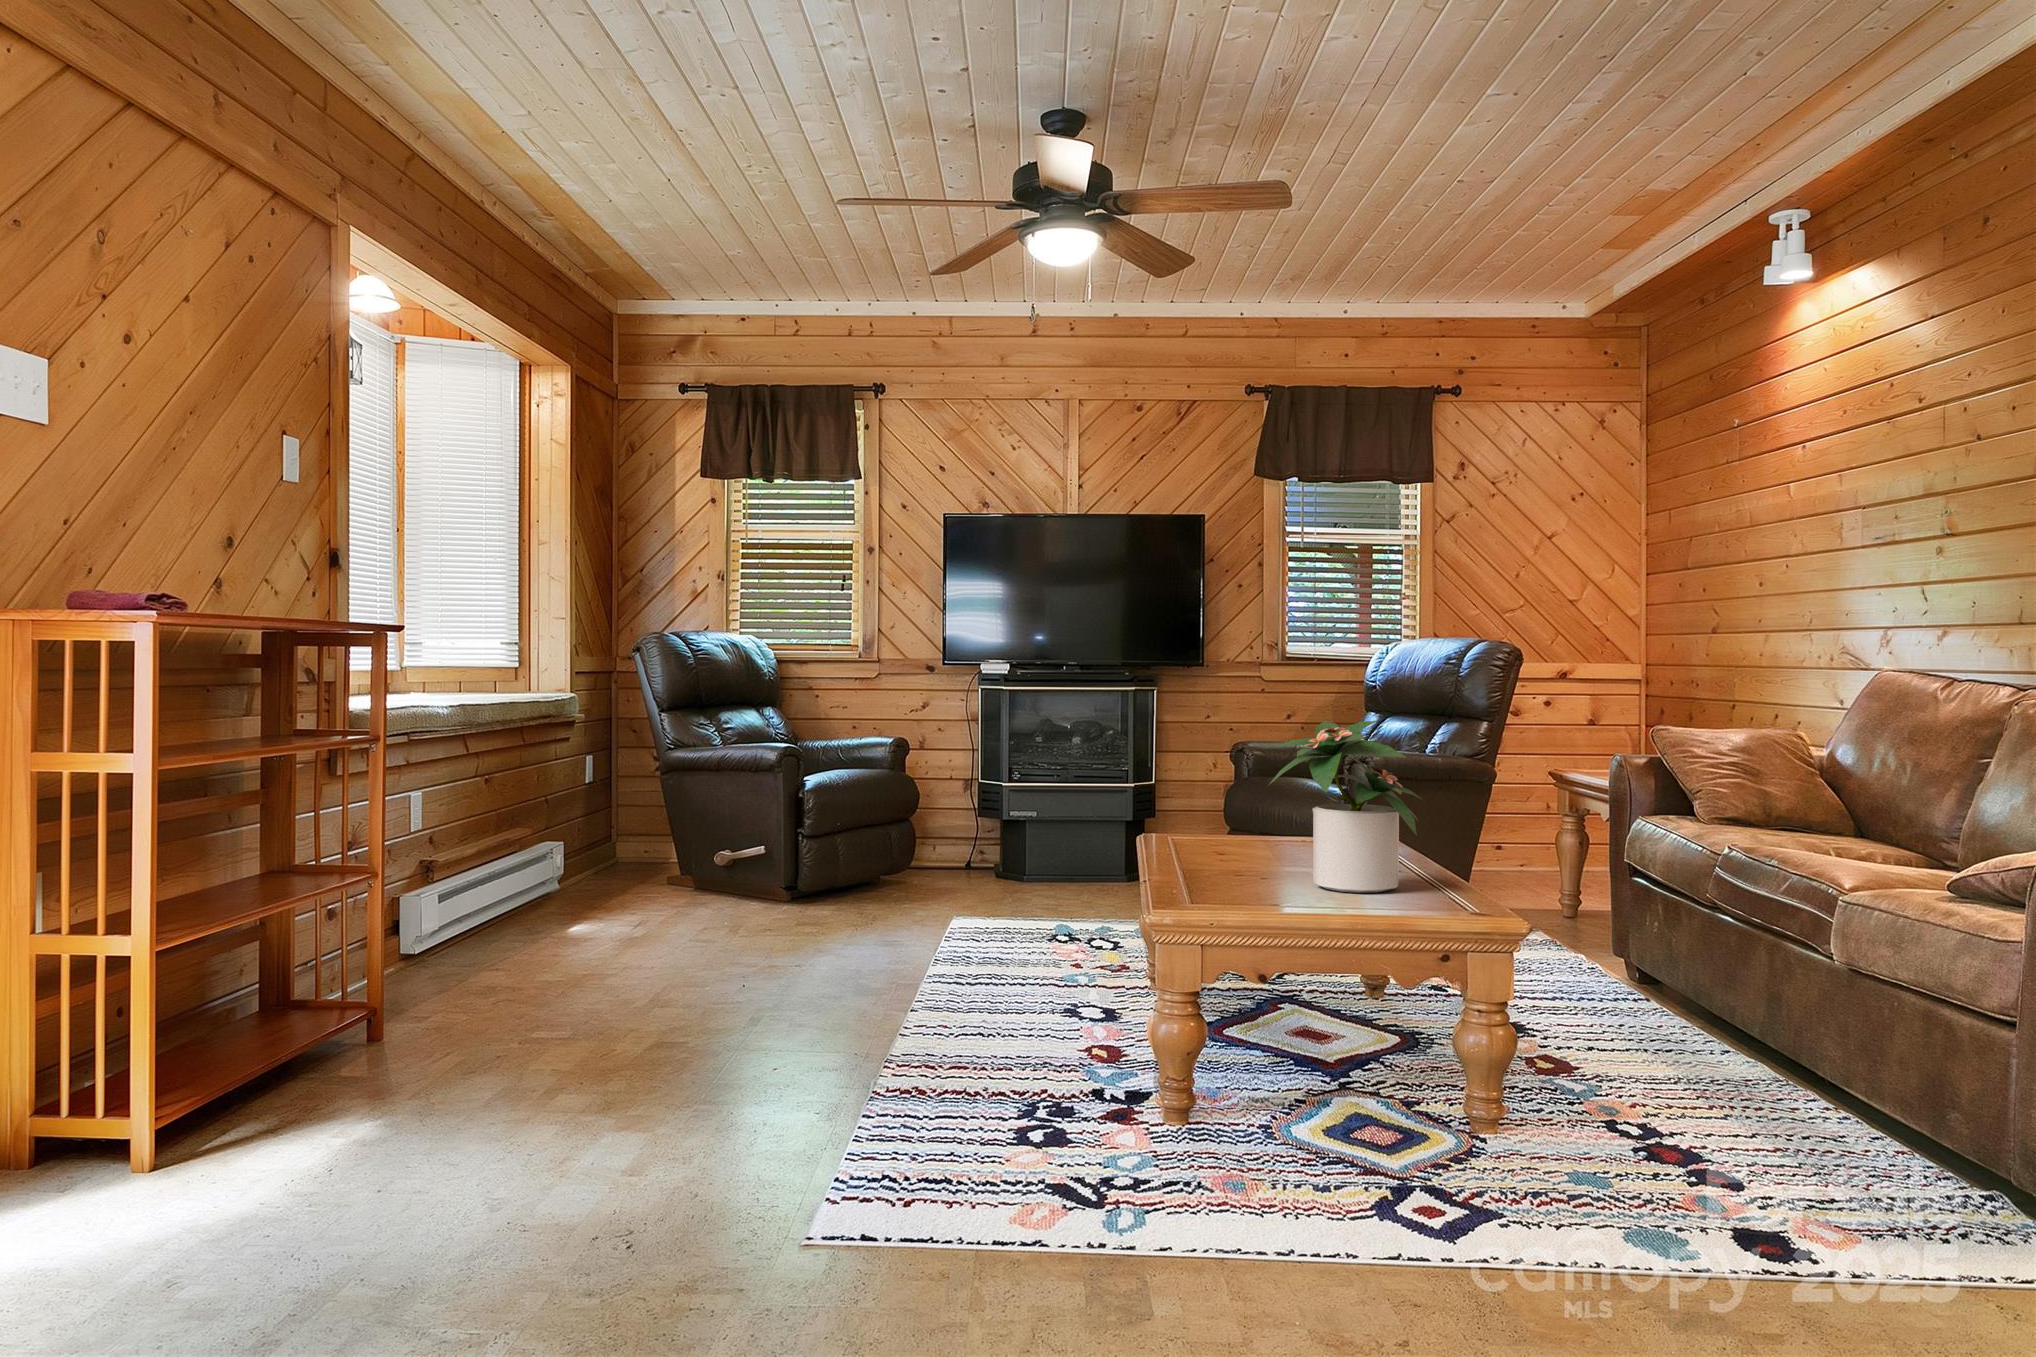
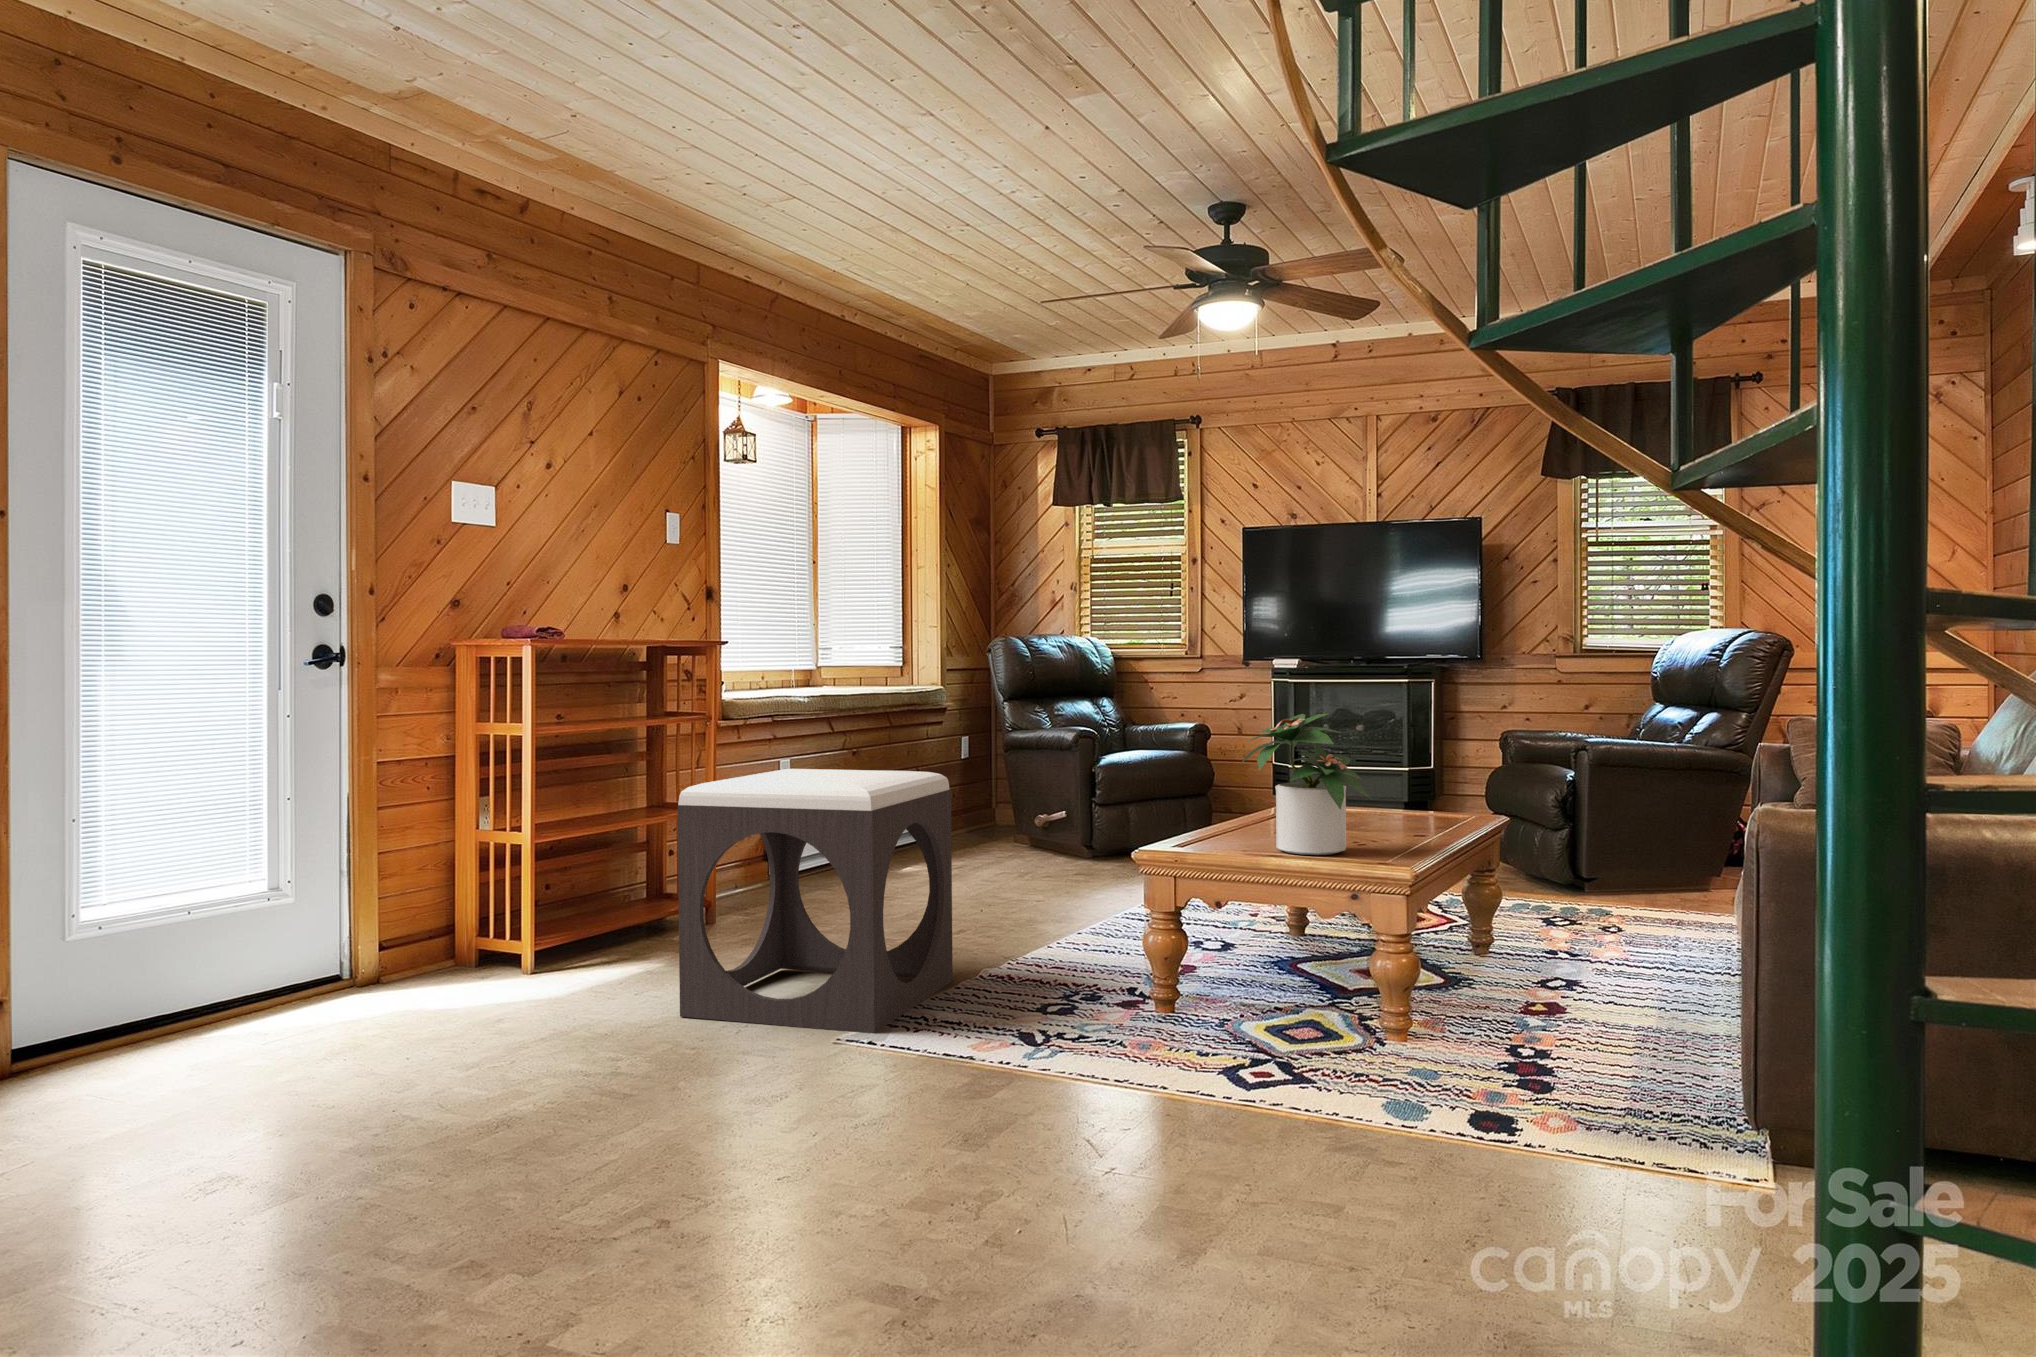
footstool: none [544,807,881,1209] -> present [678,769,953,1033]

